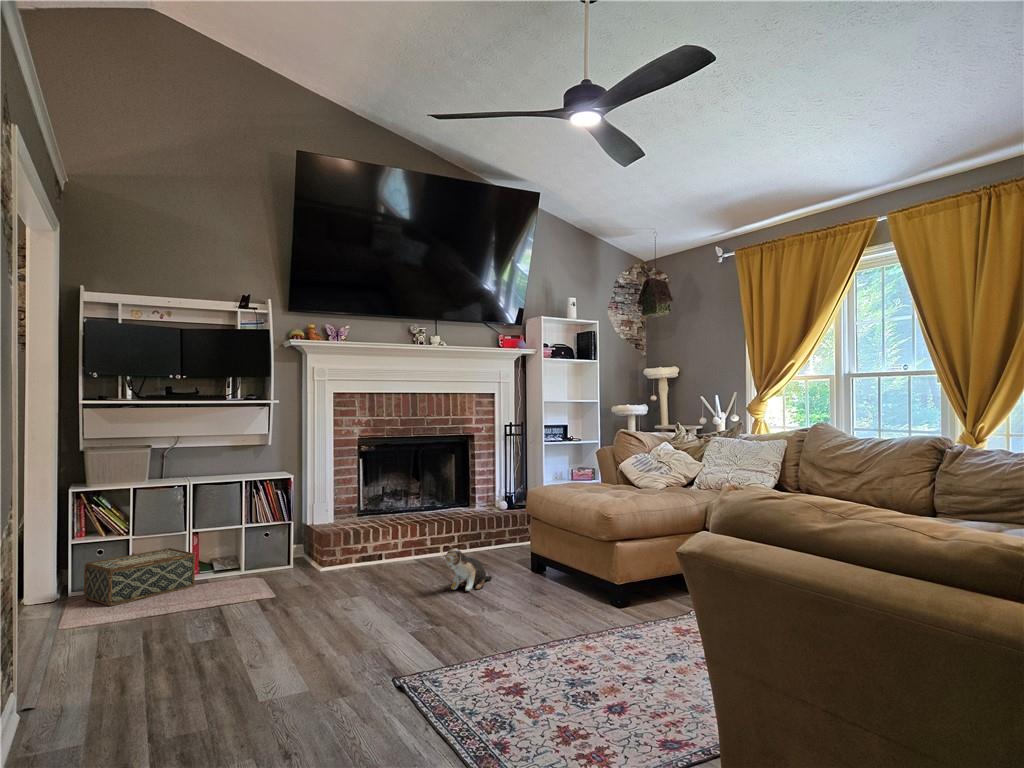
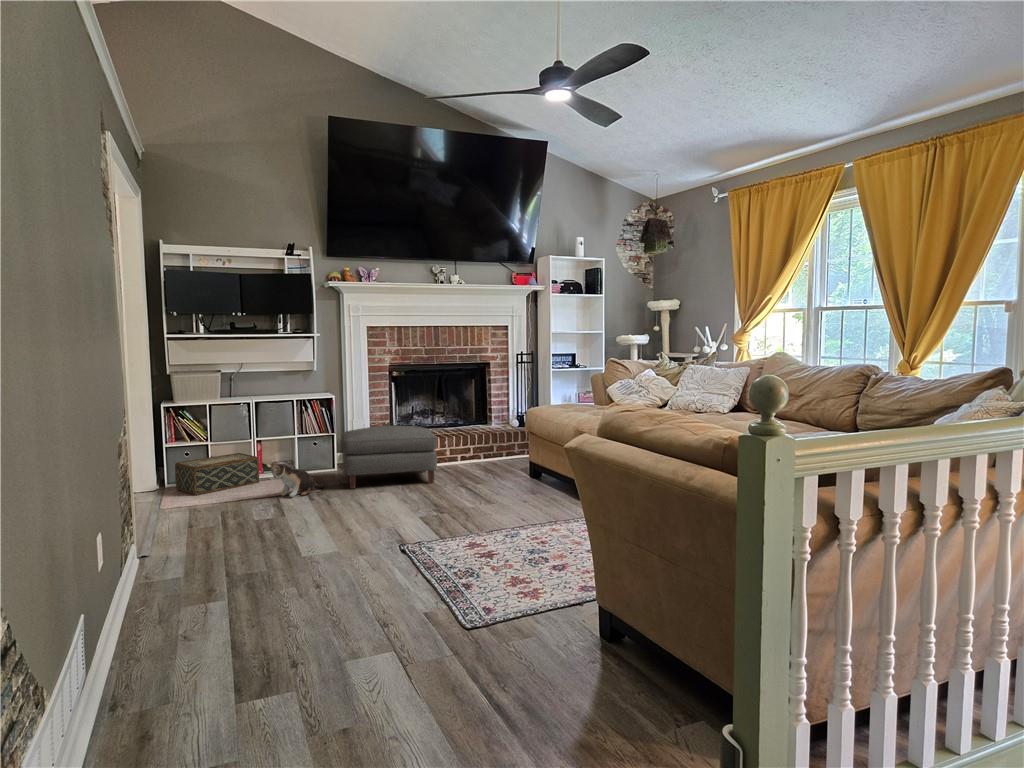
ottoman: none [302,512,422,593] -> present [342,426,437,489]
plush toy: present [441,548,492,591] -> present [267,462,325,497]

